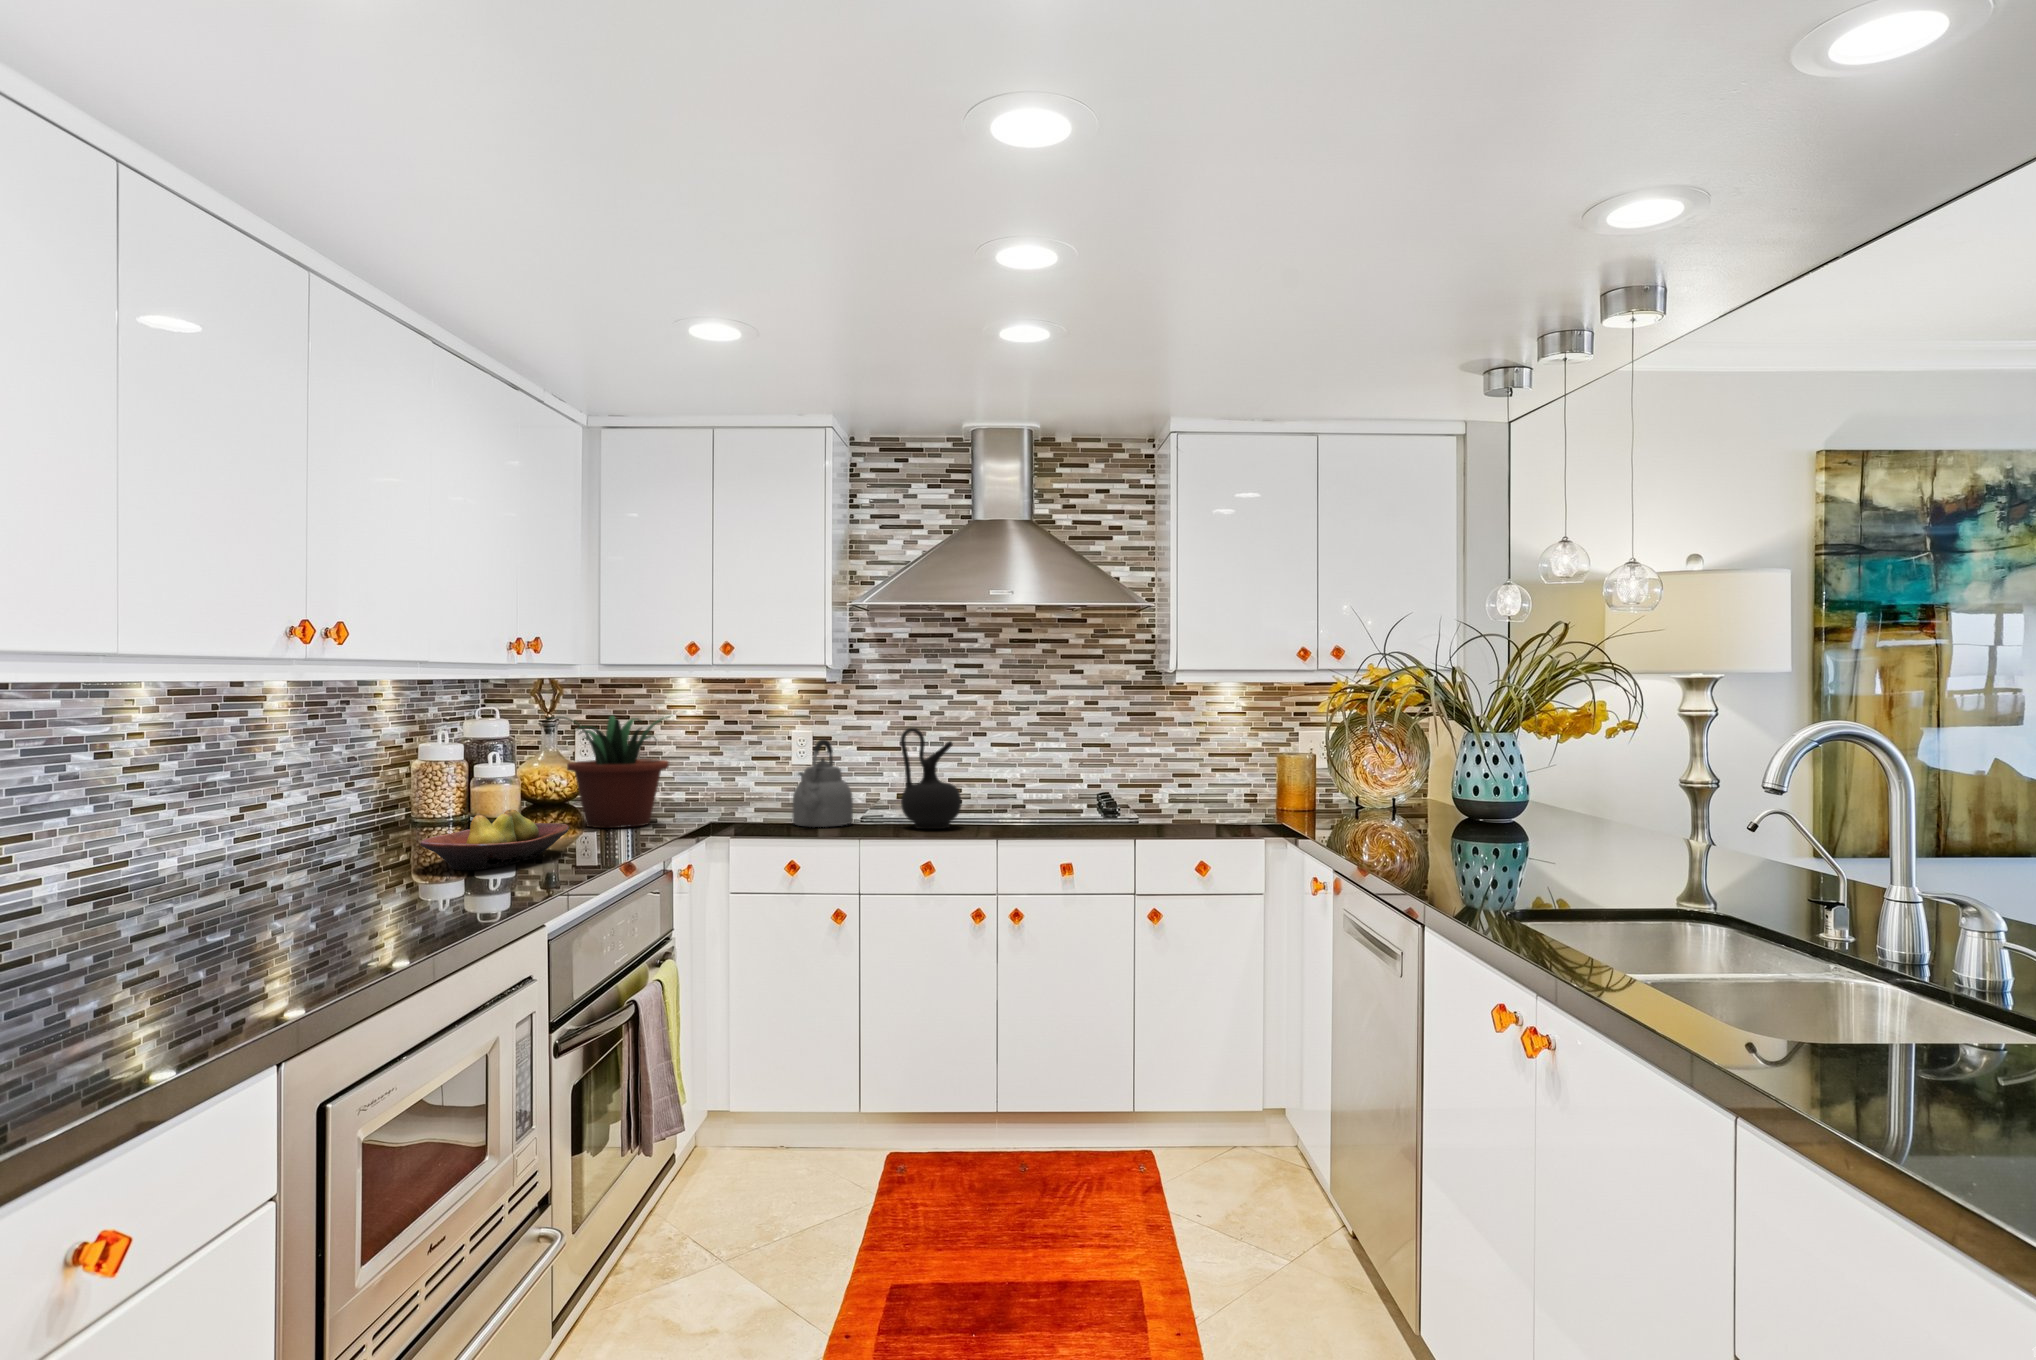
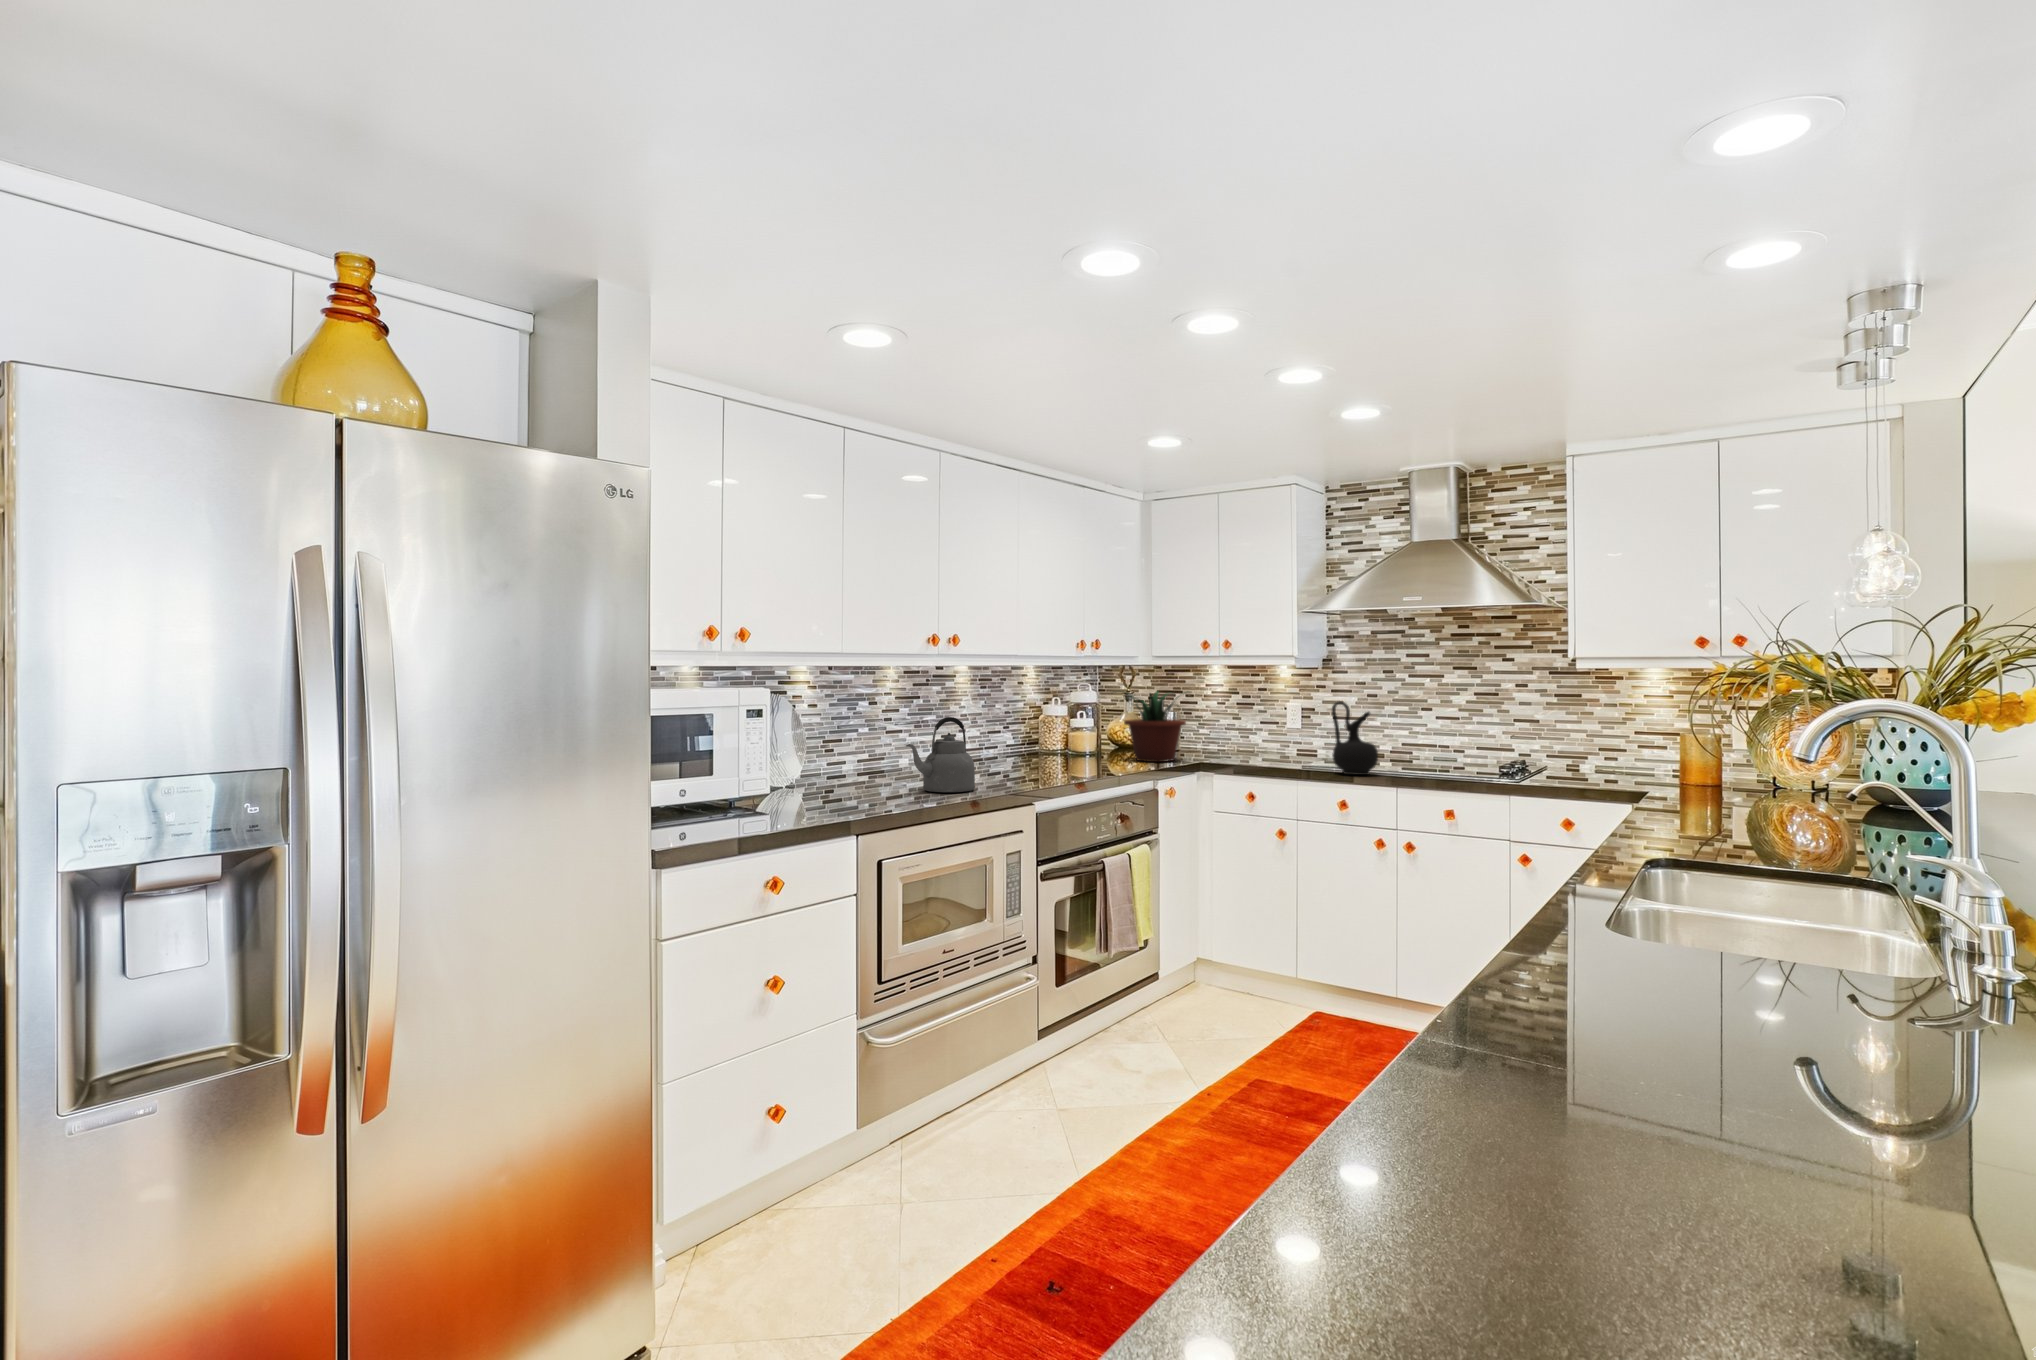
kettle: present [792,739,853,827] -> present [906,717,975,792]
fruit bowl: present [420,809,569,870] -> none [1015,743,1101,775]

